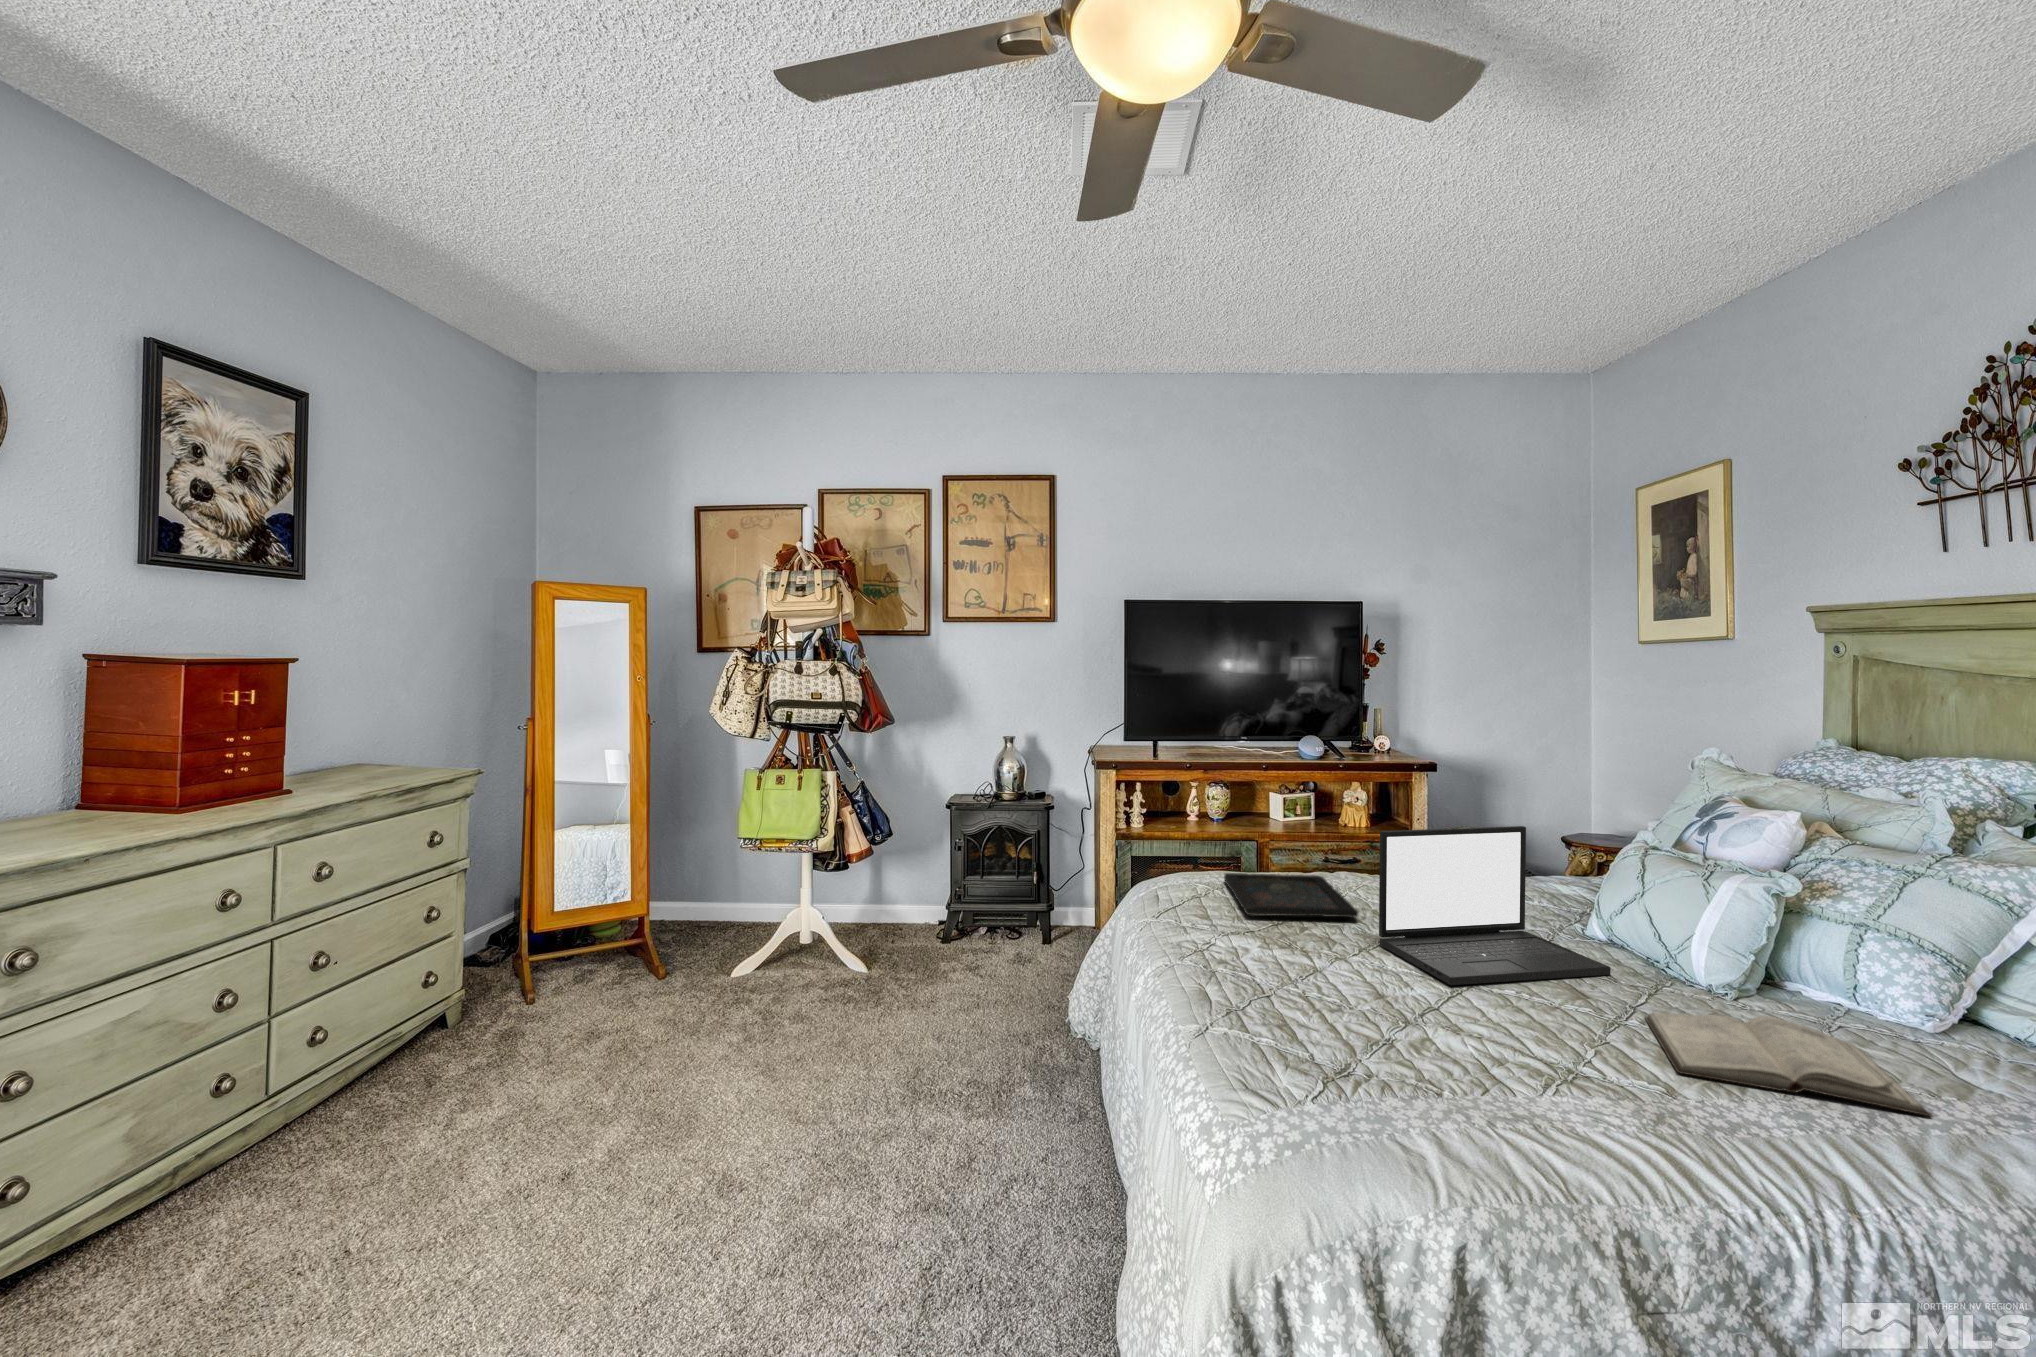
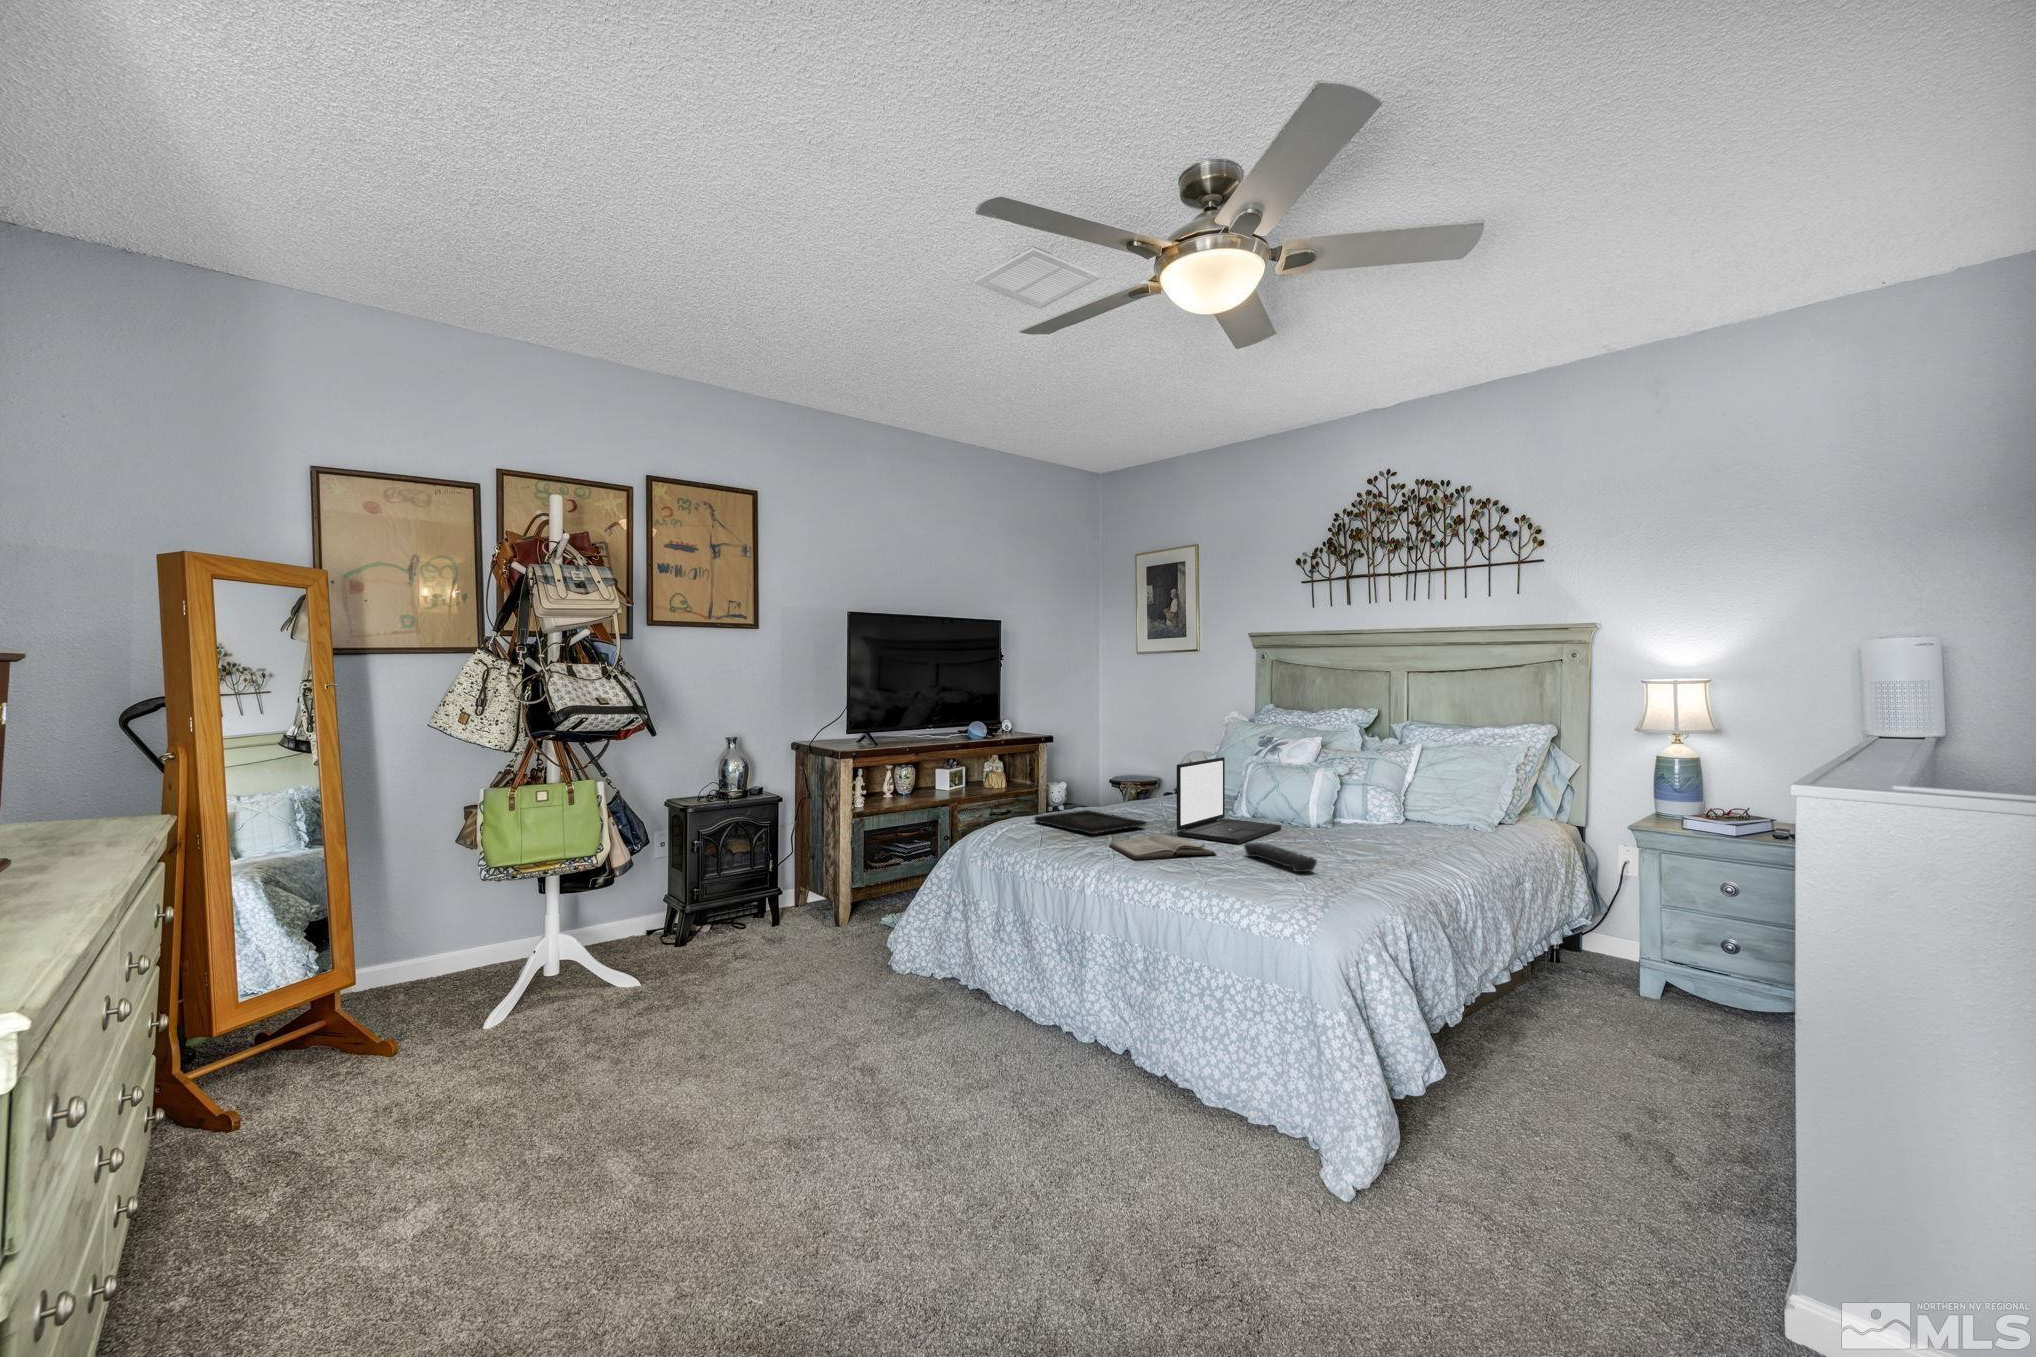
remote control: none [1408,992,1473,1085] -> present [1244,843,1317,872]
diary: present [1645,1013,1932,1117] -> present [1109,833,1217,860]

